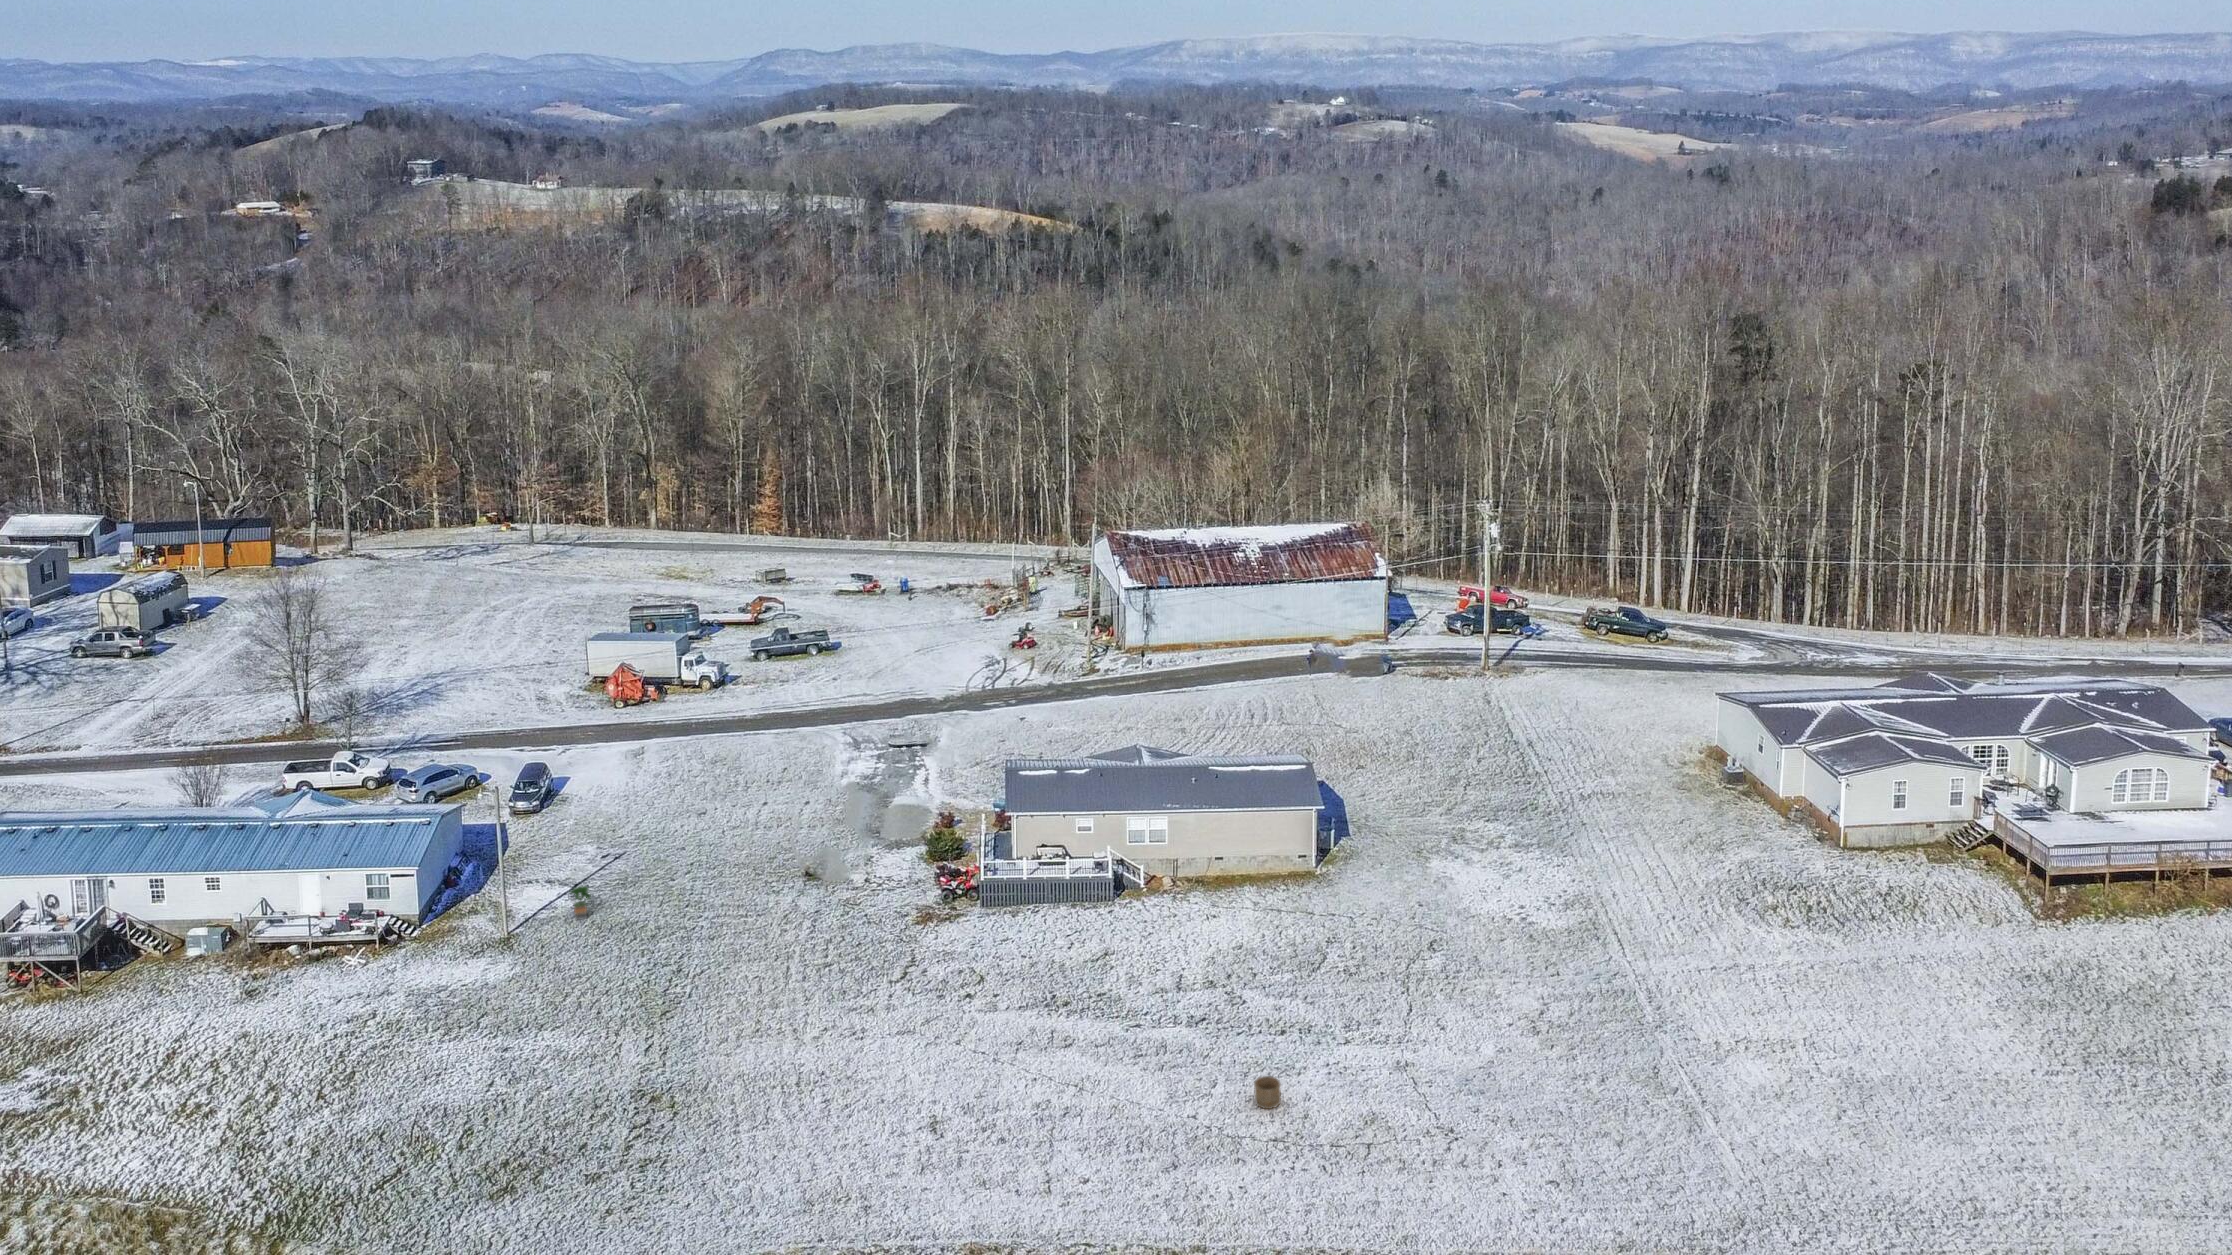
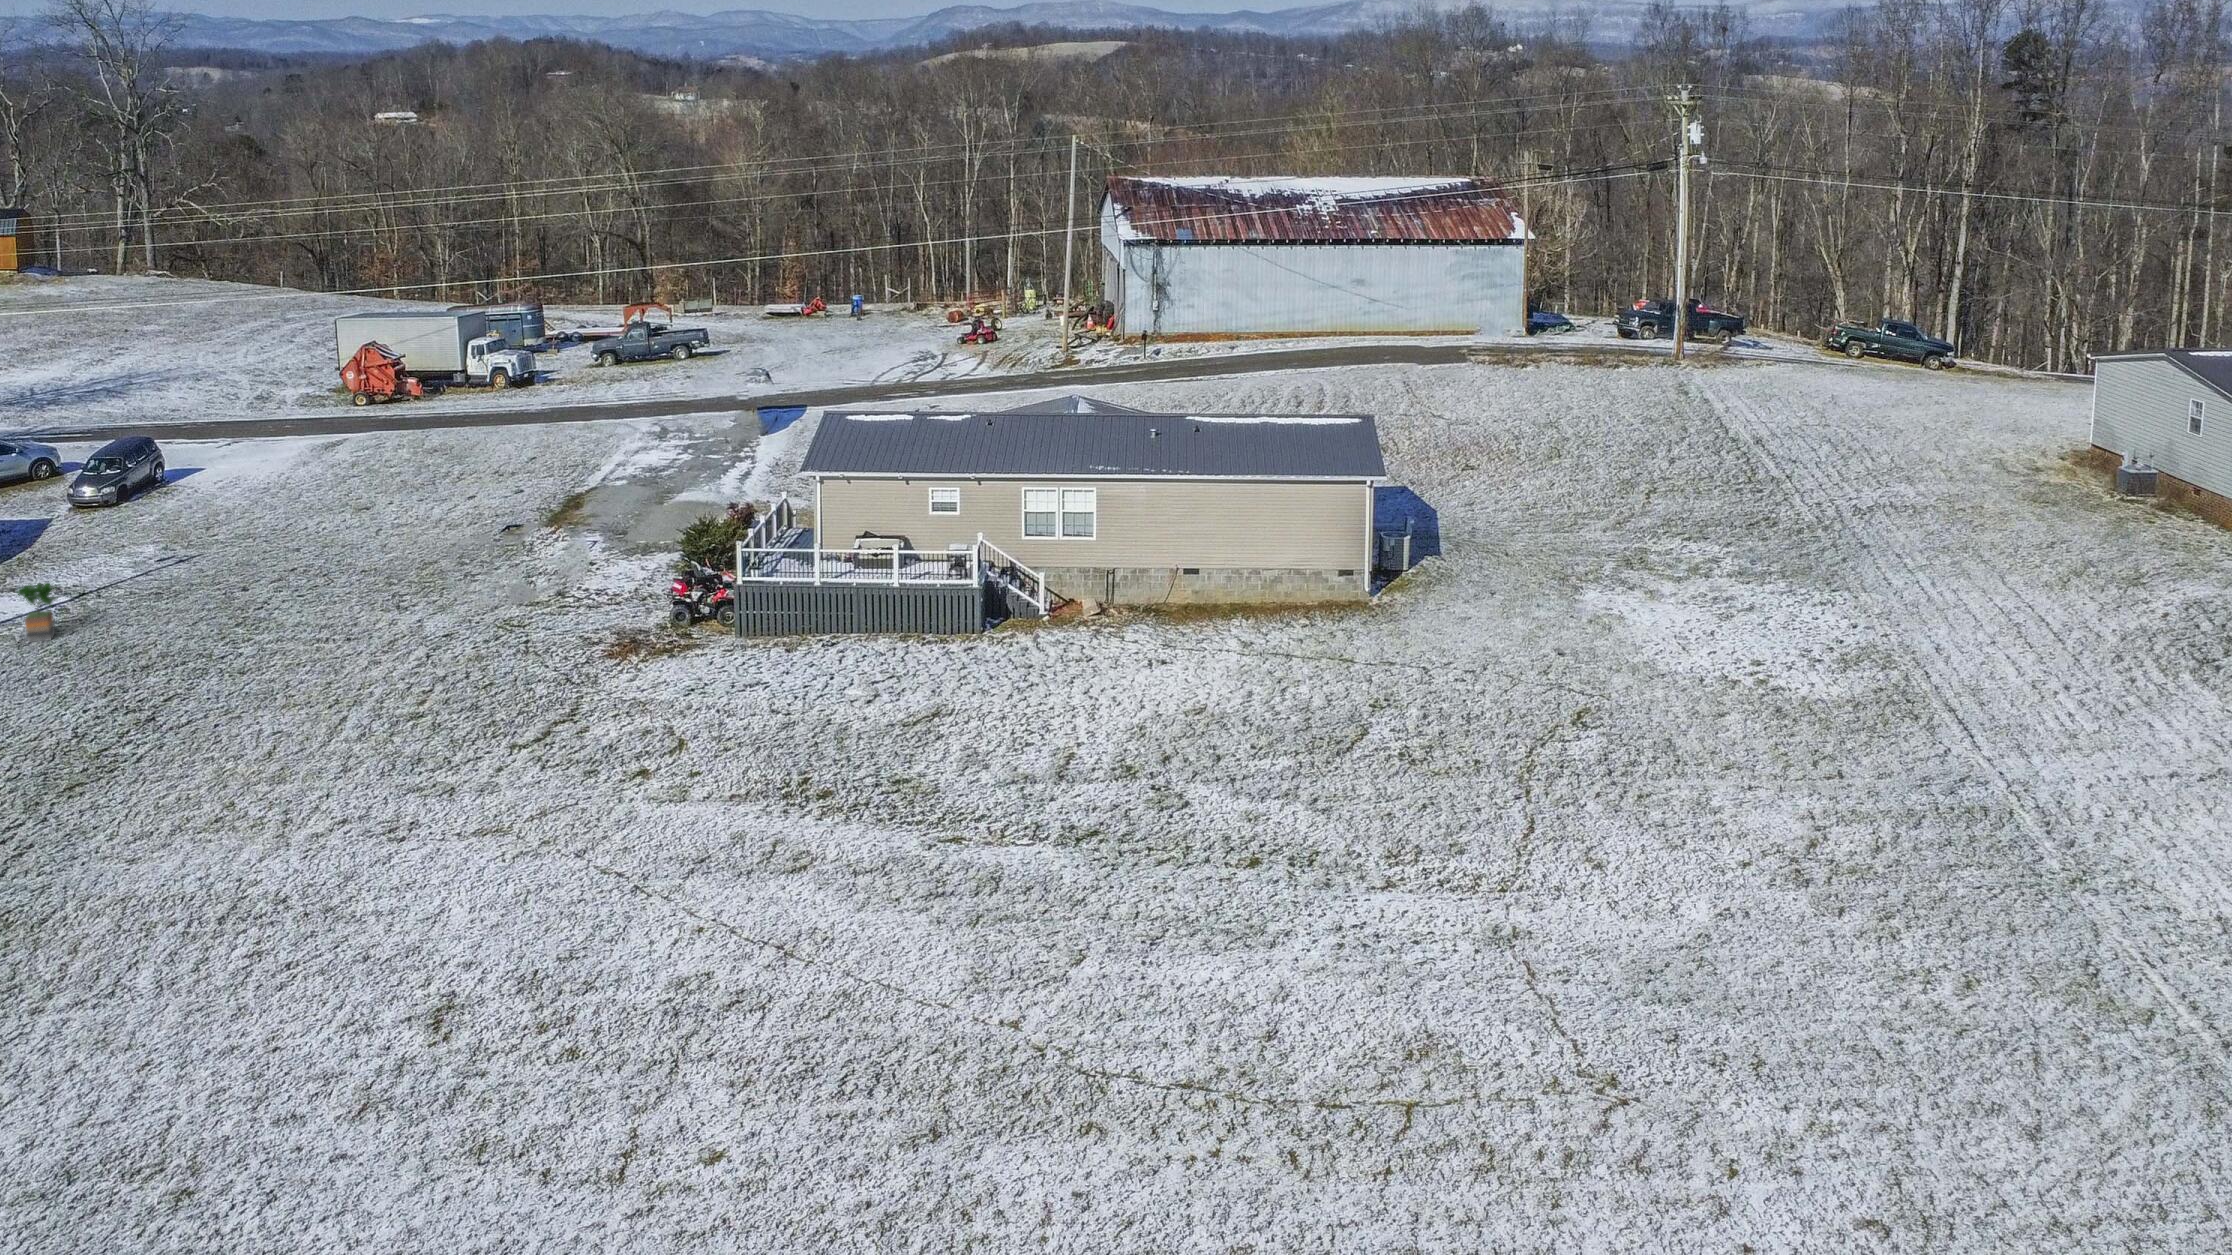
wooden bucket: present [1254,1076,1281,1109] -> none [1152,940,1214,1013]

